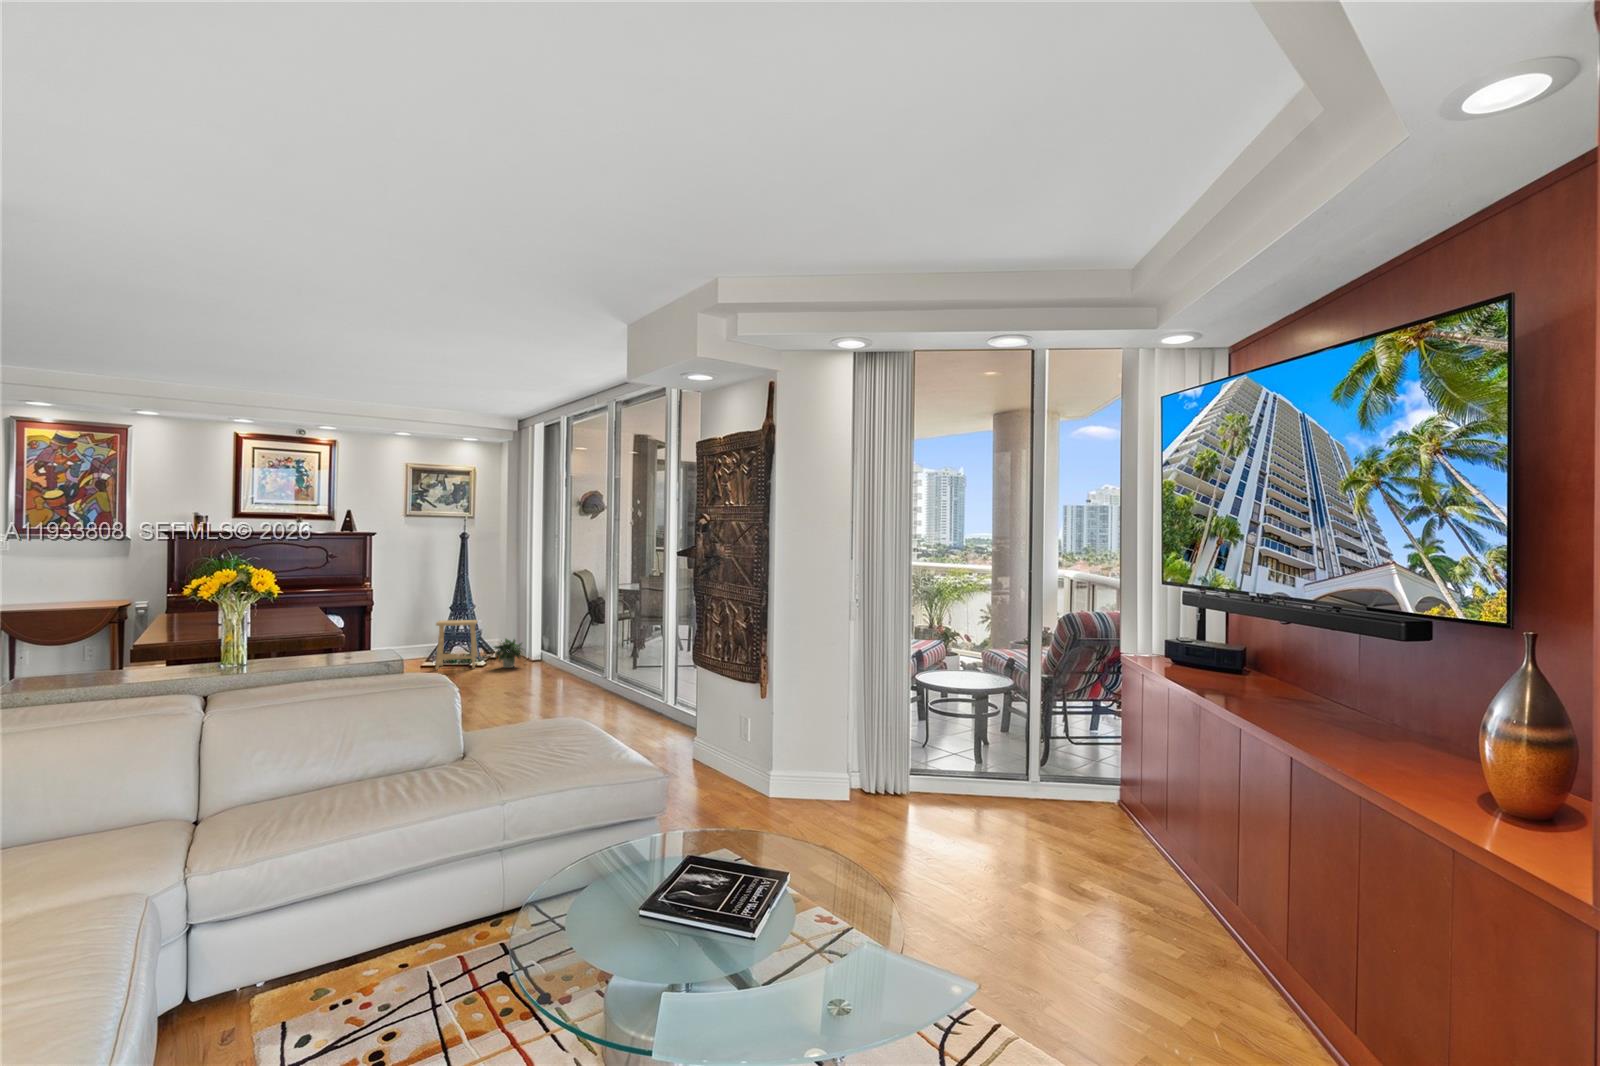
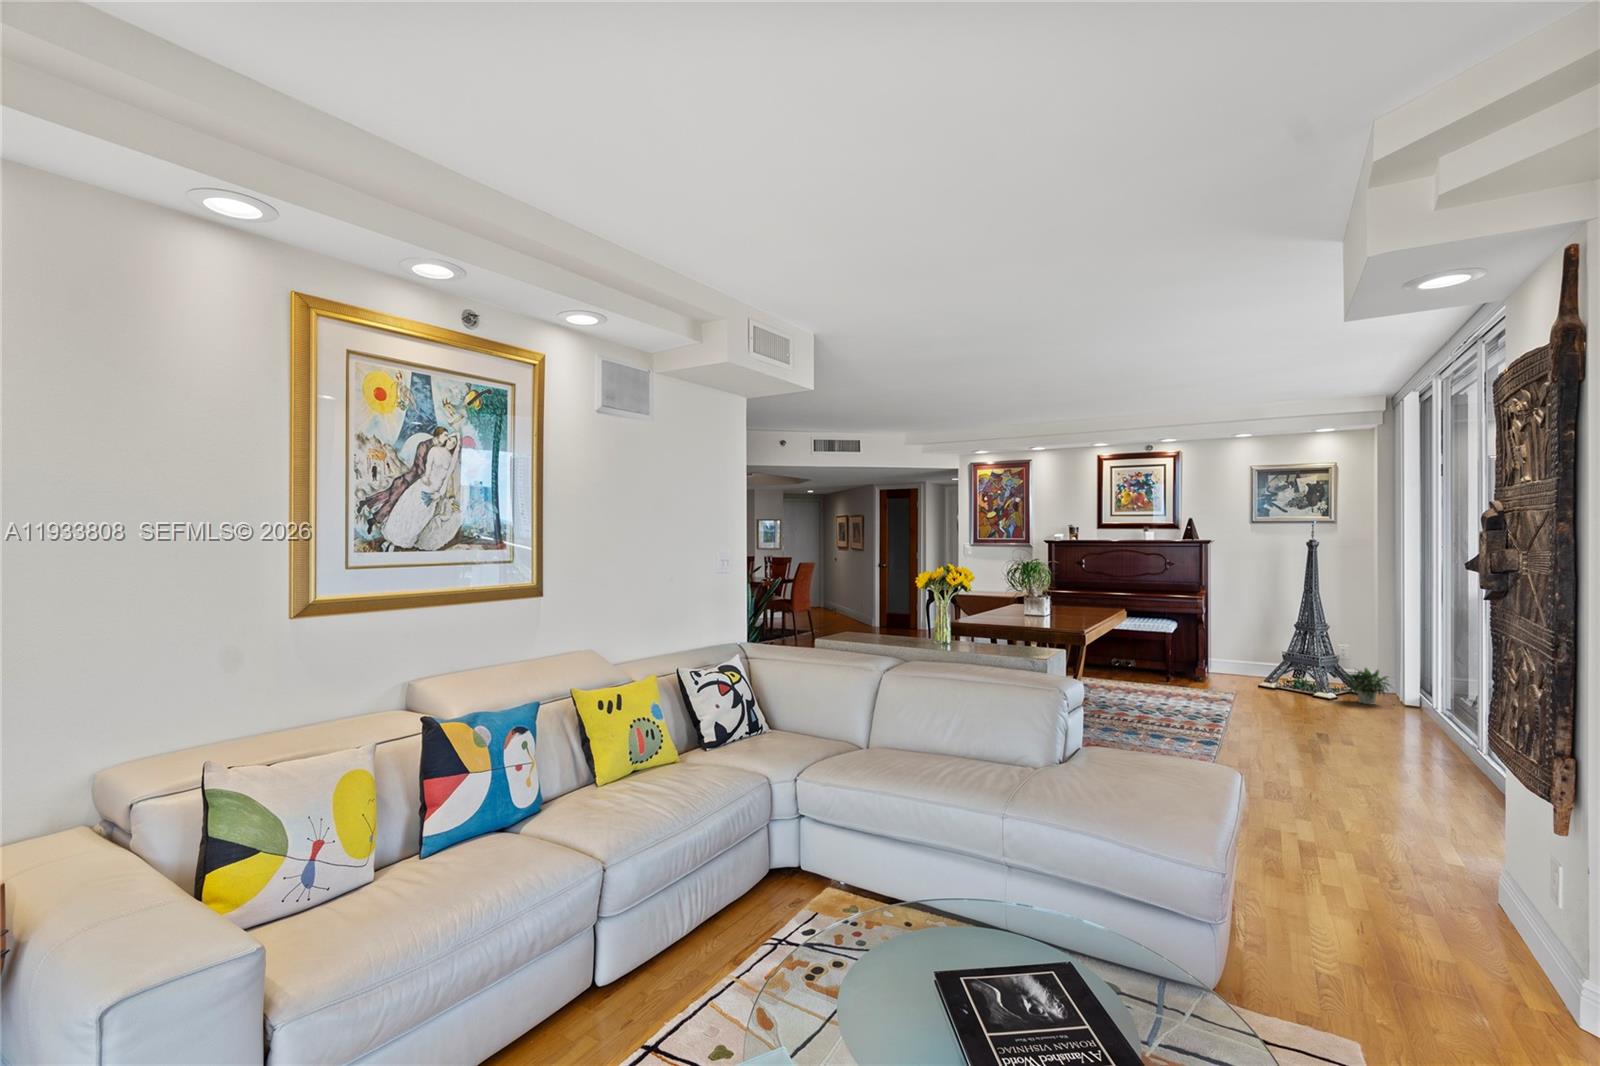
footstool: present [436,620,478,670] -> none [1272,635,1329,696]

